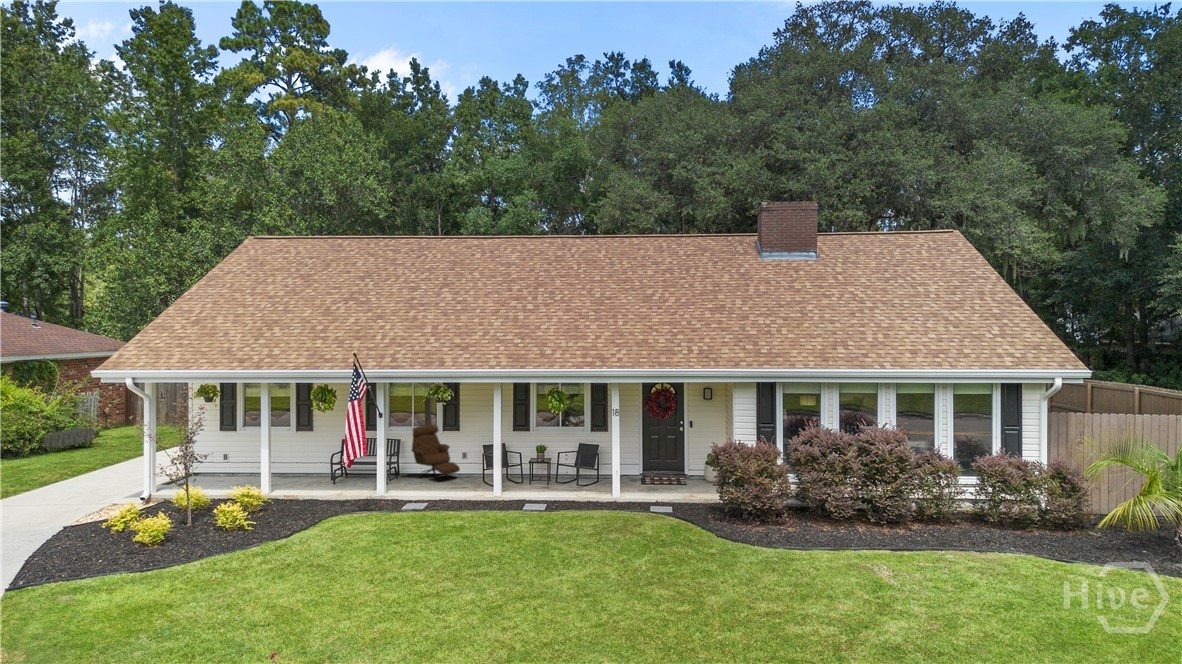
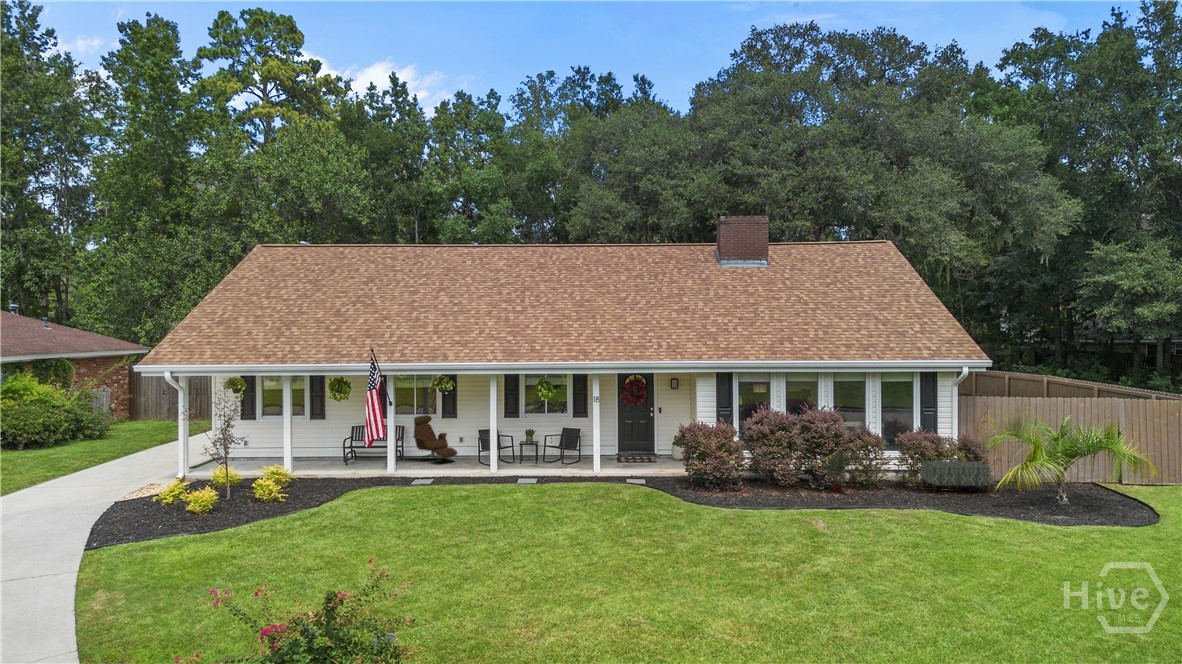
bench: present [43,428,94,453] -> present [921,461,991,493]
potted tree: none [882,475,927,531] -> present [821,450,855,492]

